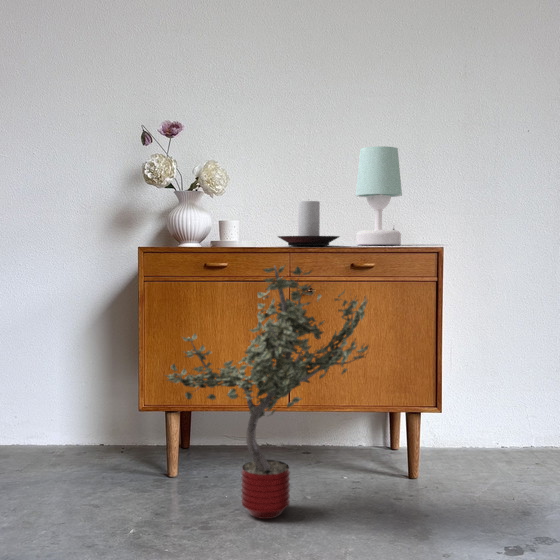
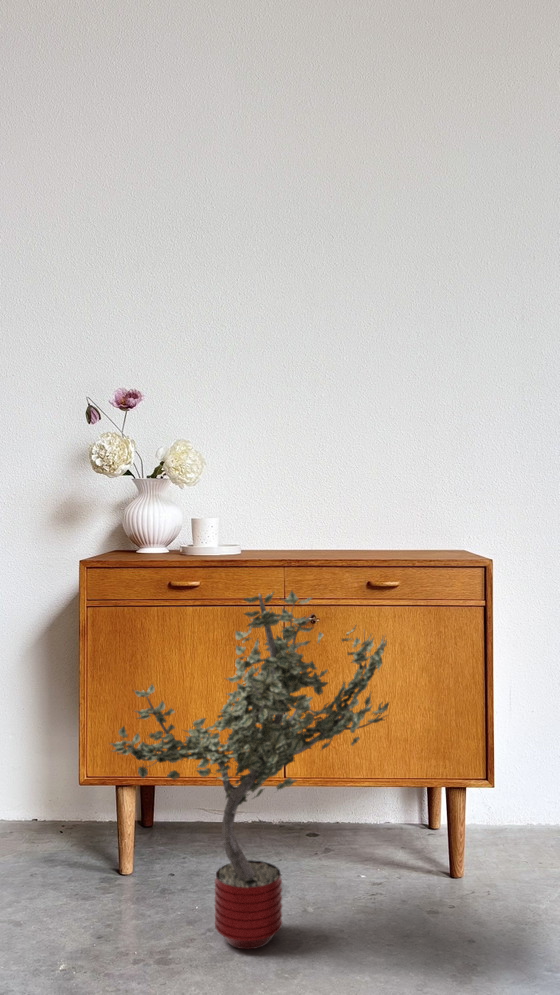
table lamp: present [356,146,402,245] -> none [375,419,437,550]
candle holder: present [278,201,339,246] -> none [269,490,354,554]

